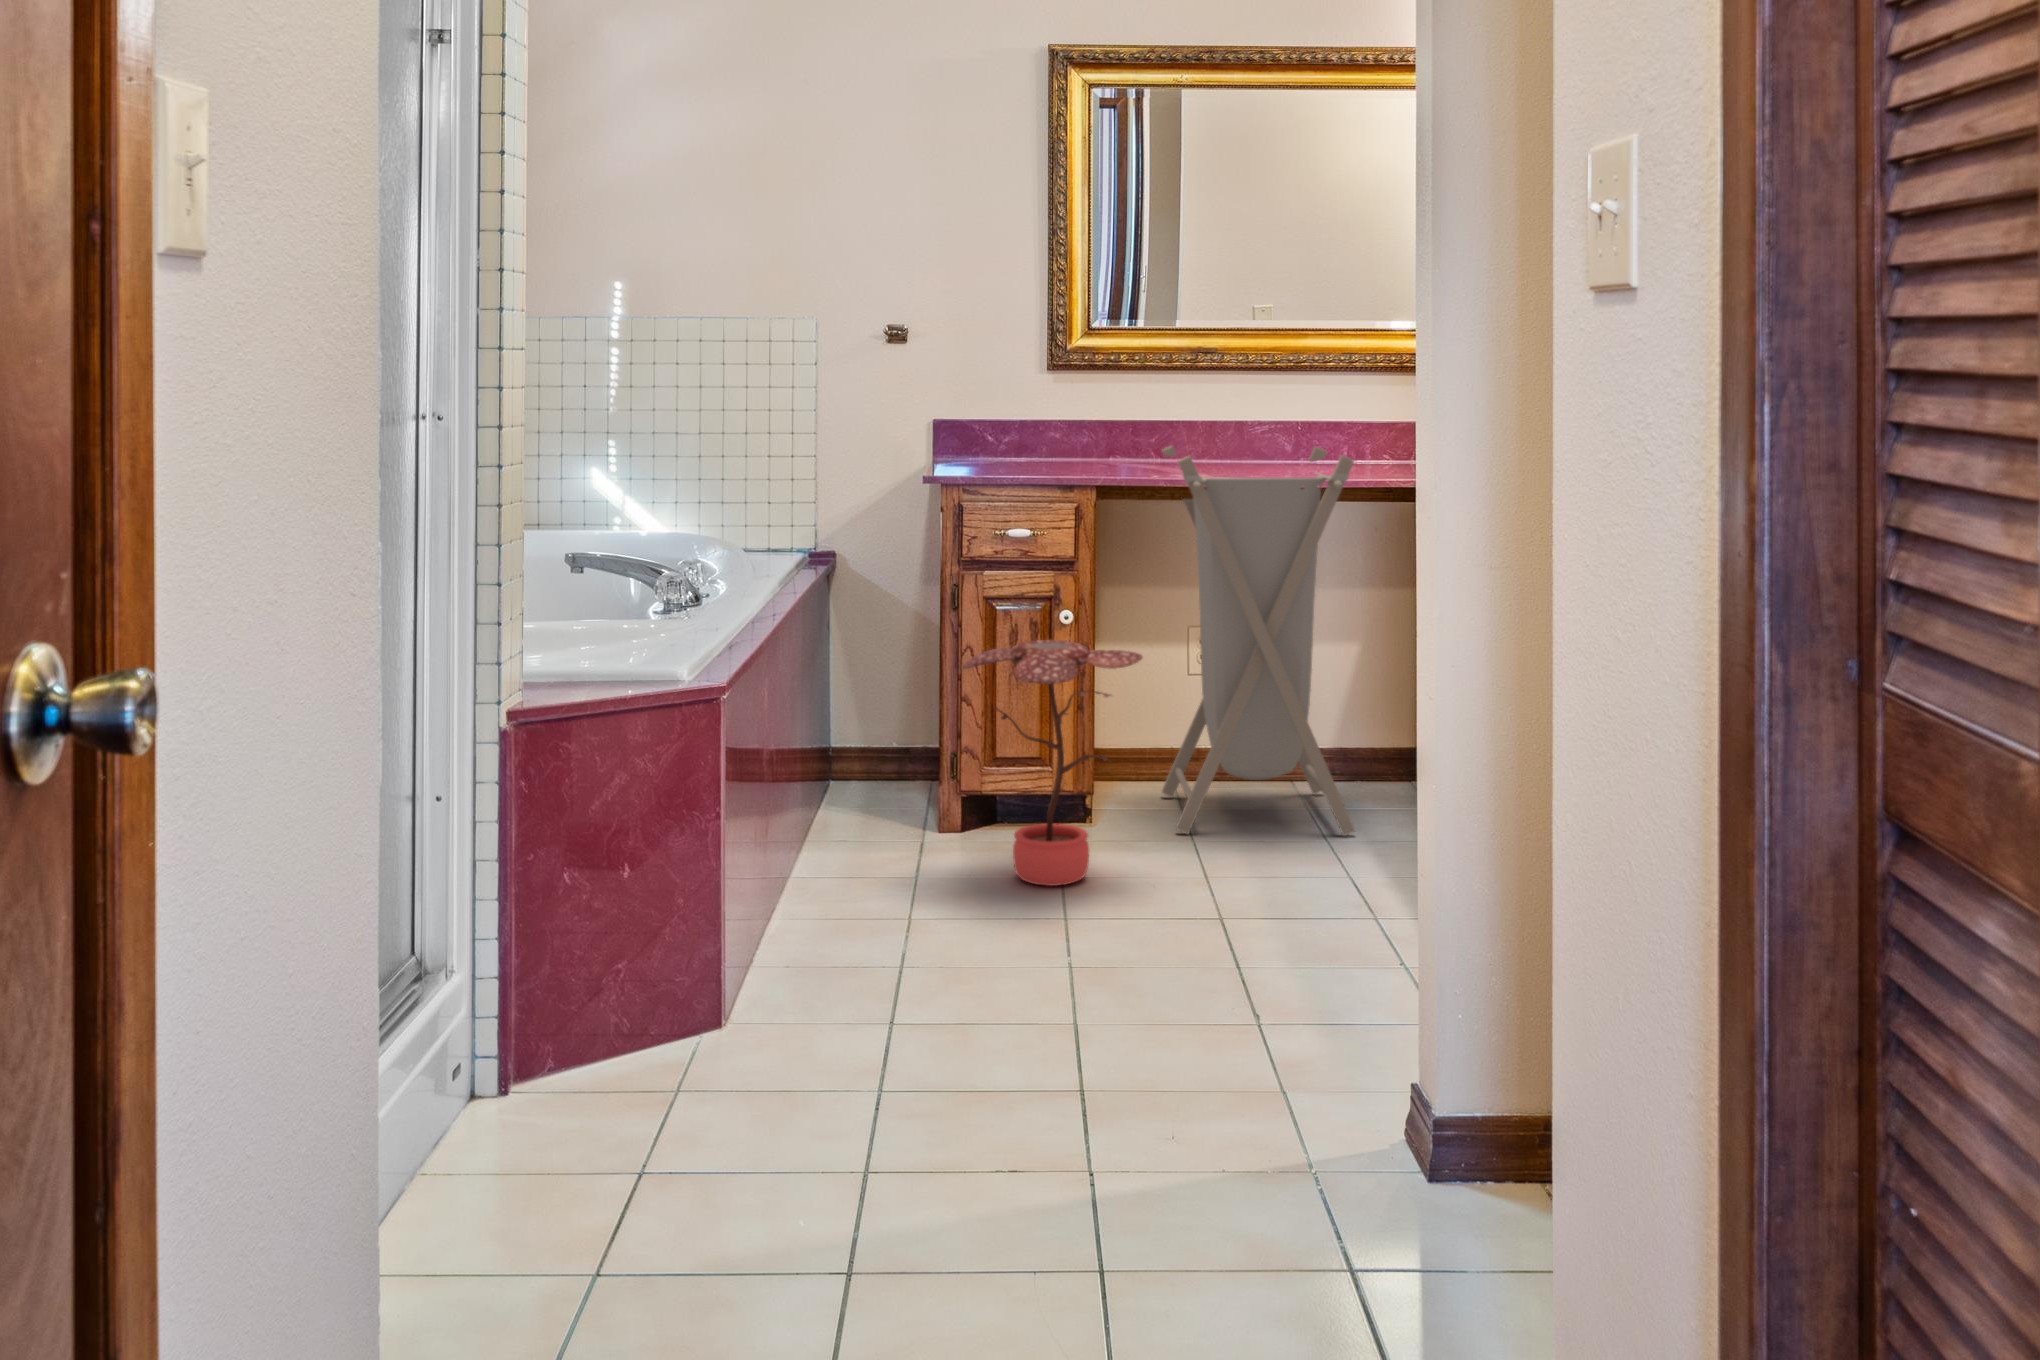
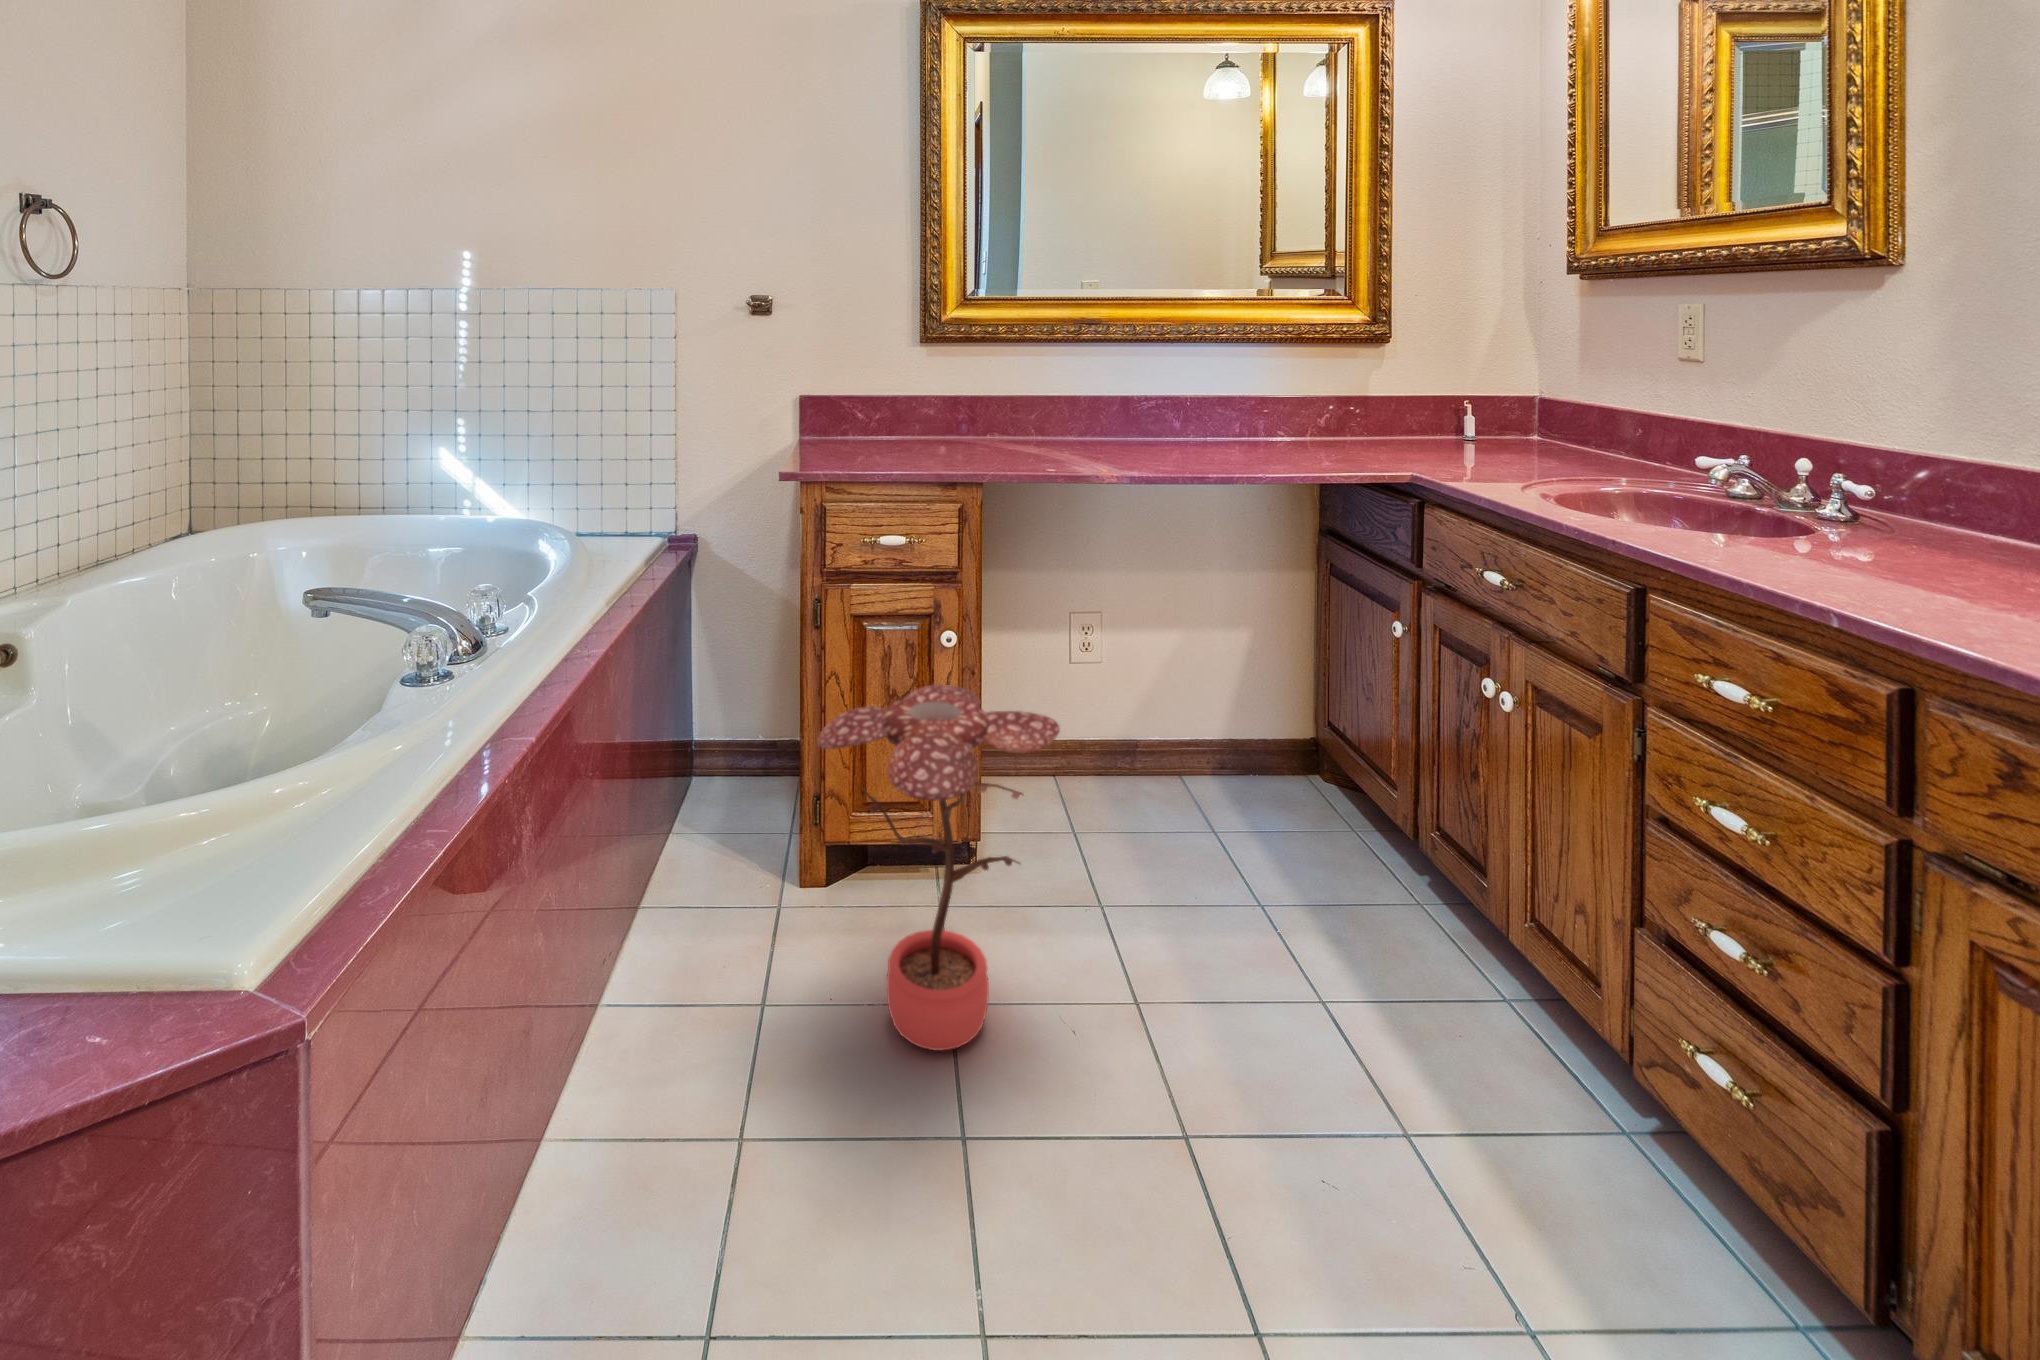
laundry hamper: present [1161,446,1355,836] -> none [1043,424,1294,896]

